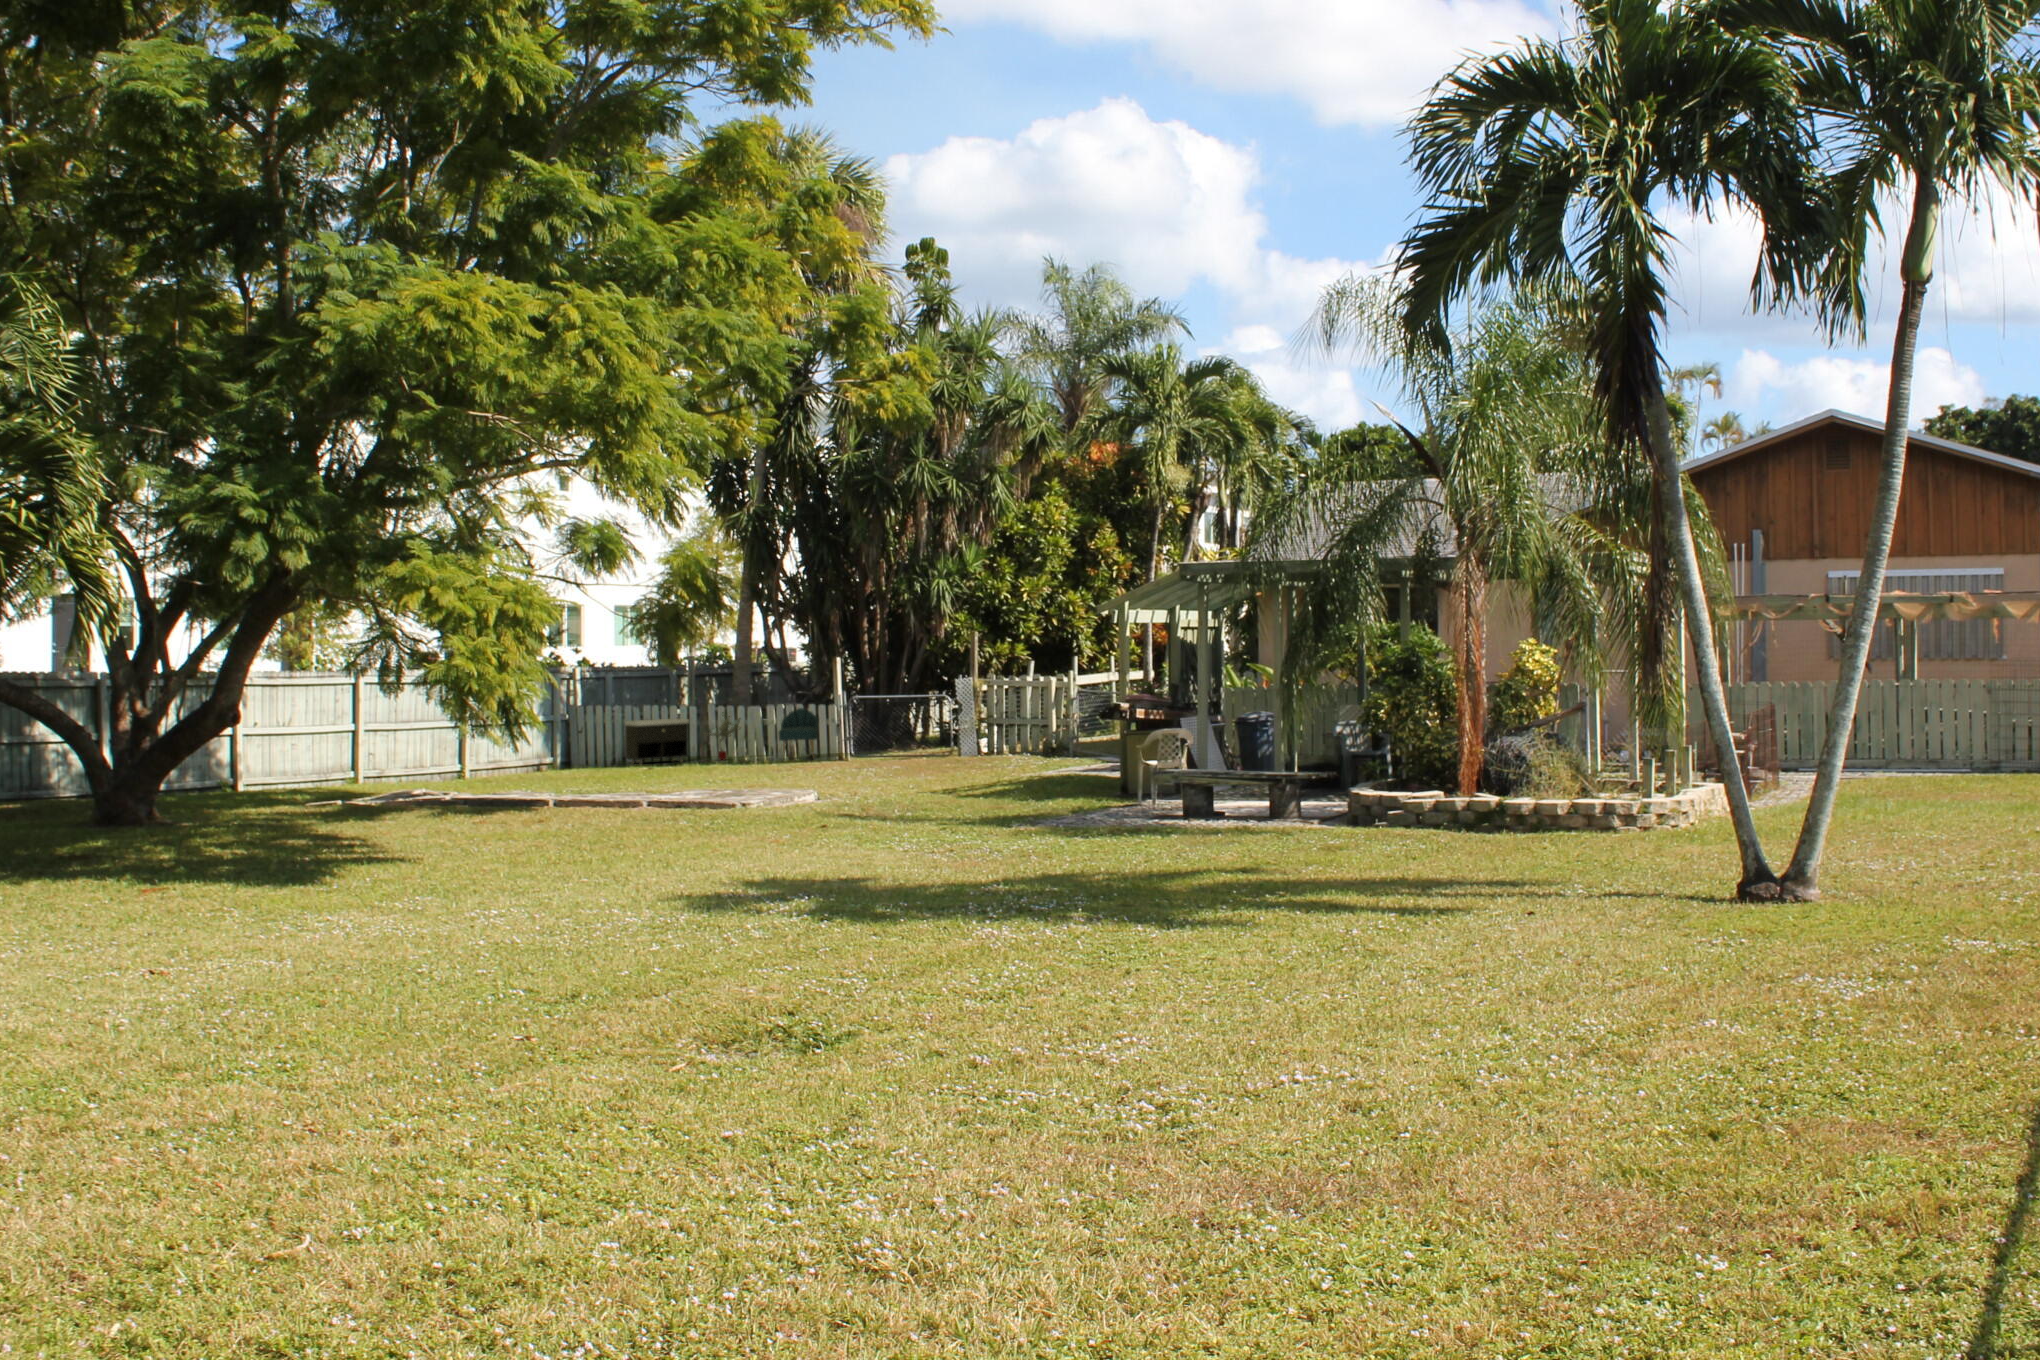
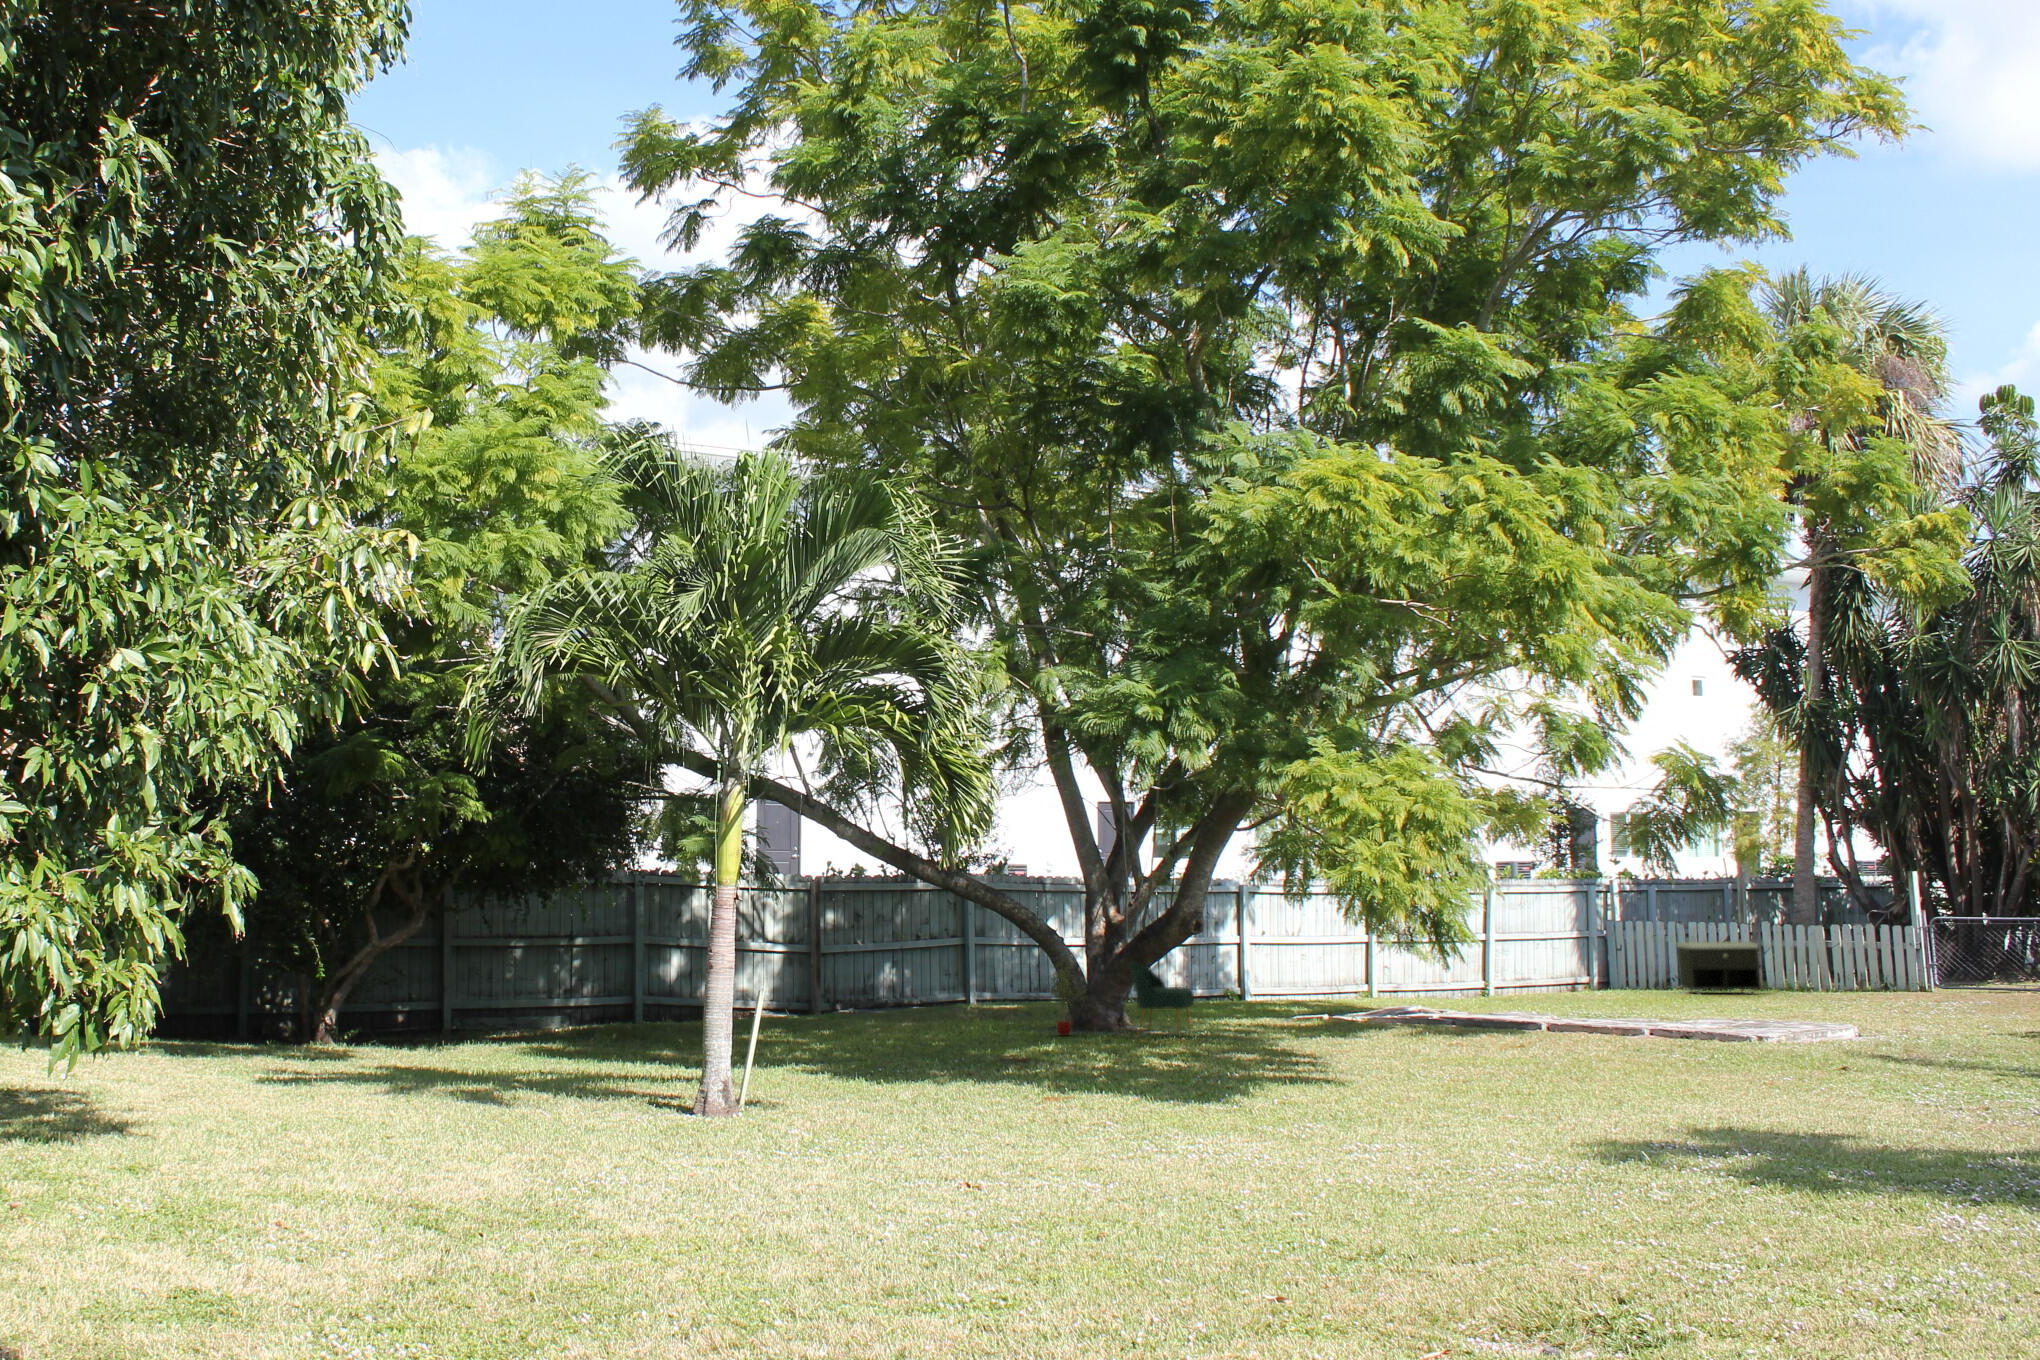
chair: present [779,708,818,752] -> present [1130,962,1194,1029]
potted tree: present [704,712,741,760] -> present [1051,961,1086,1036]

